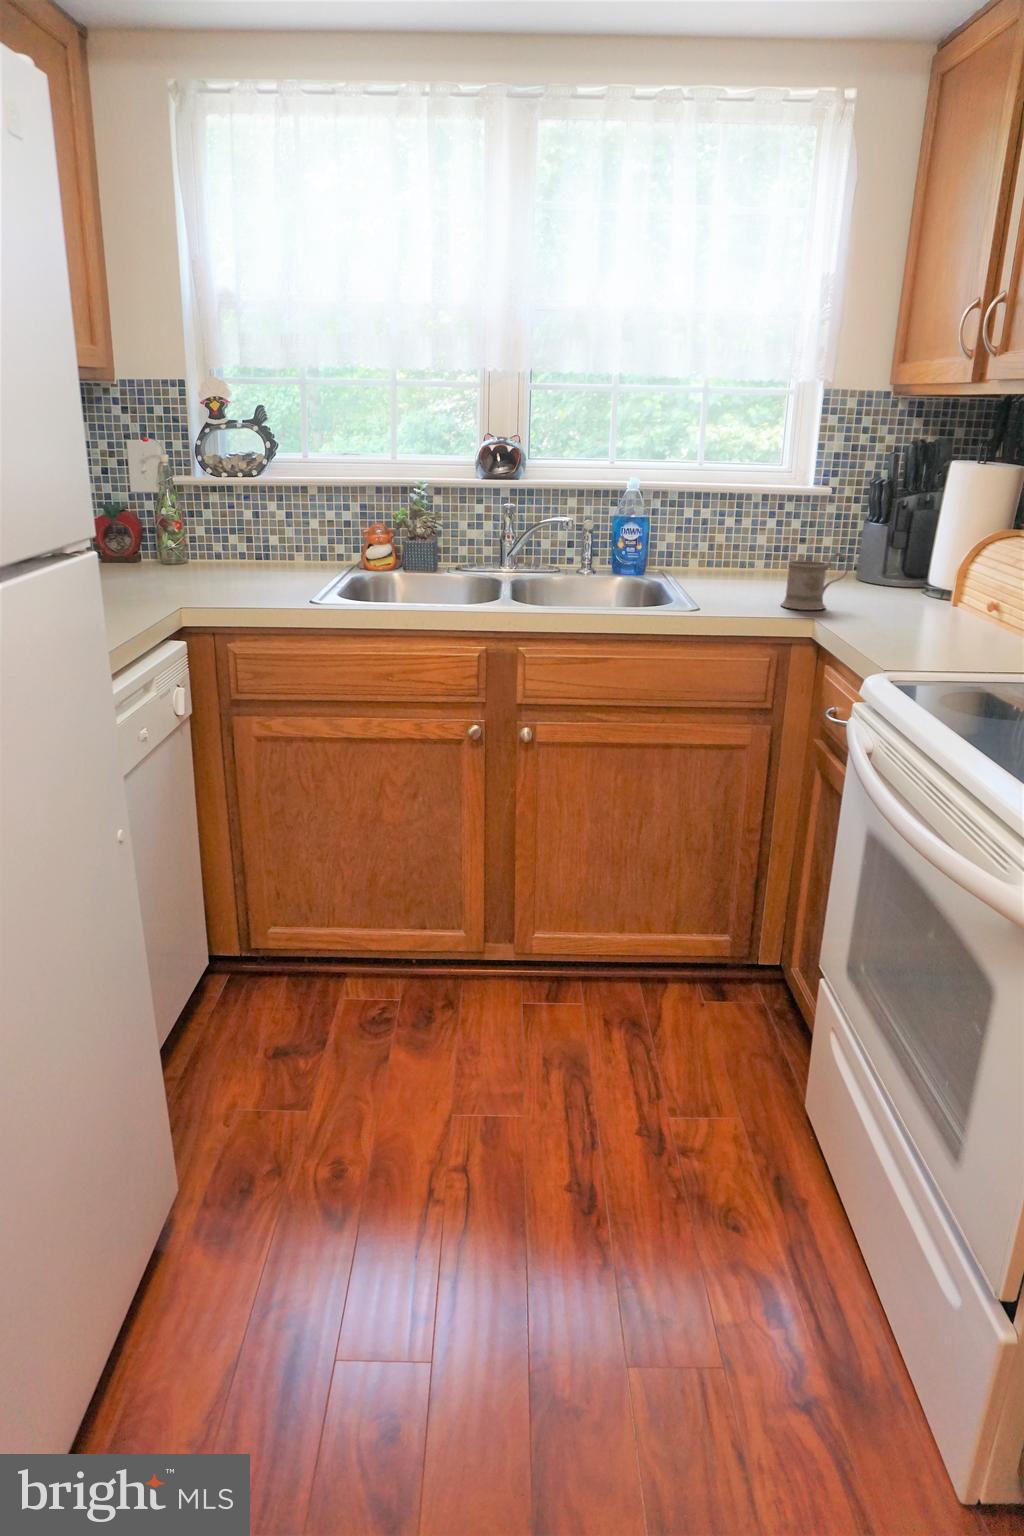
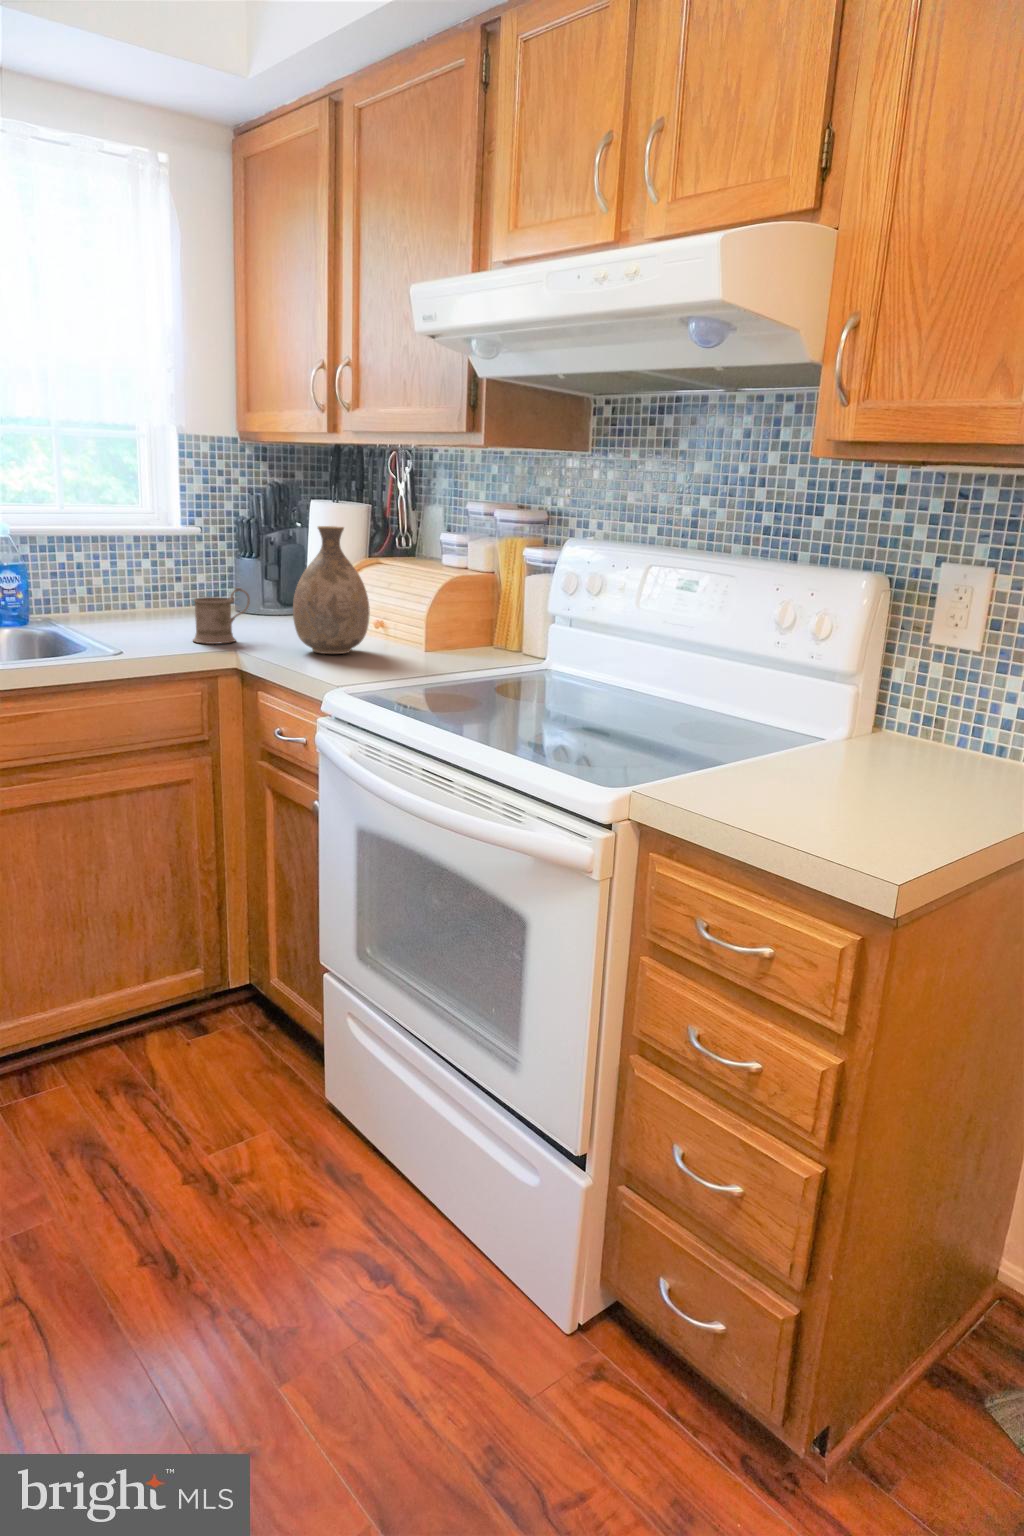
vase: none [882,488,975,634] -> present [293,526,370,654]

